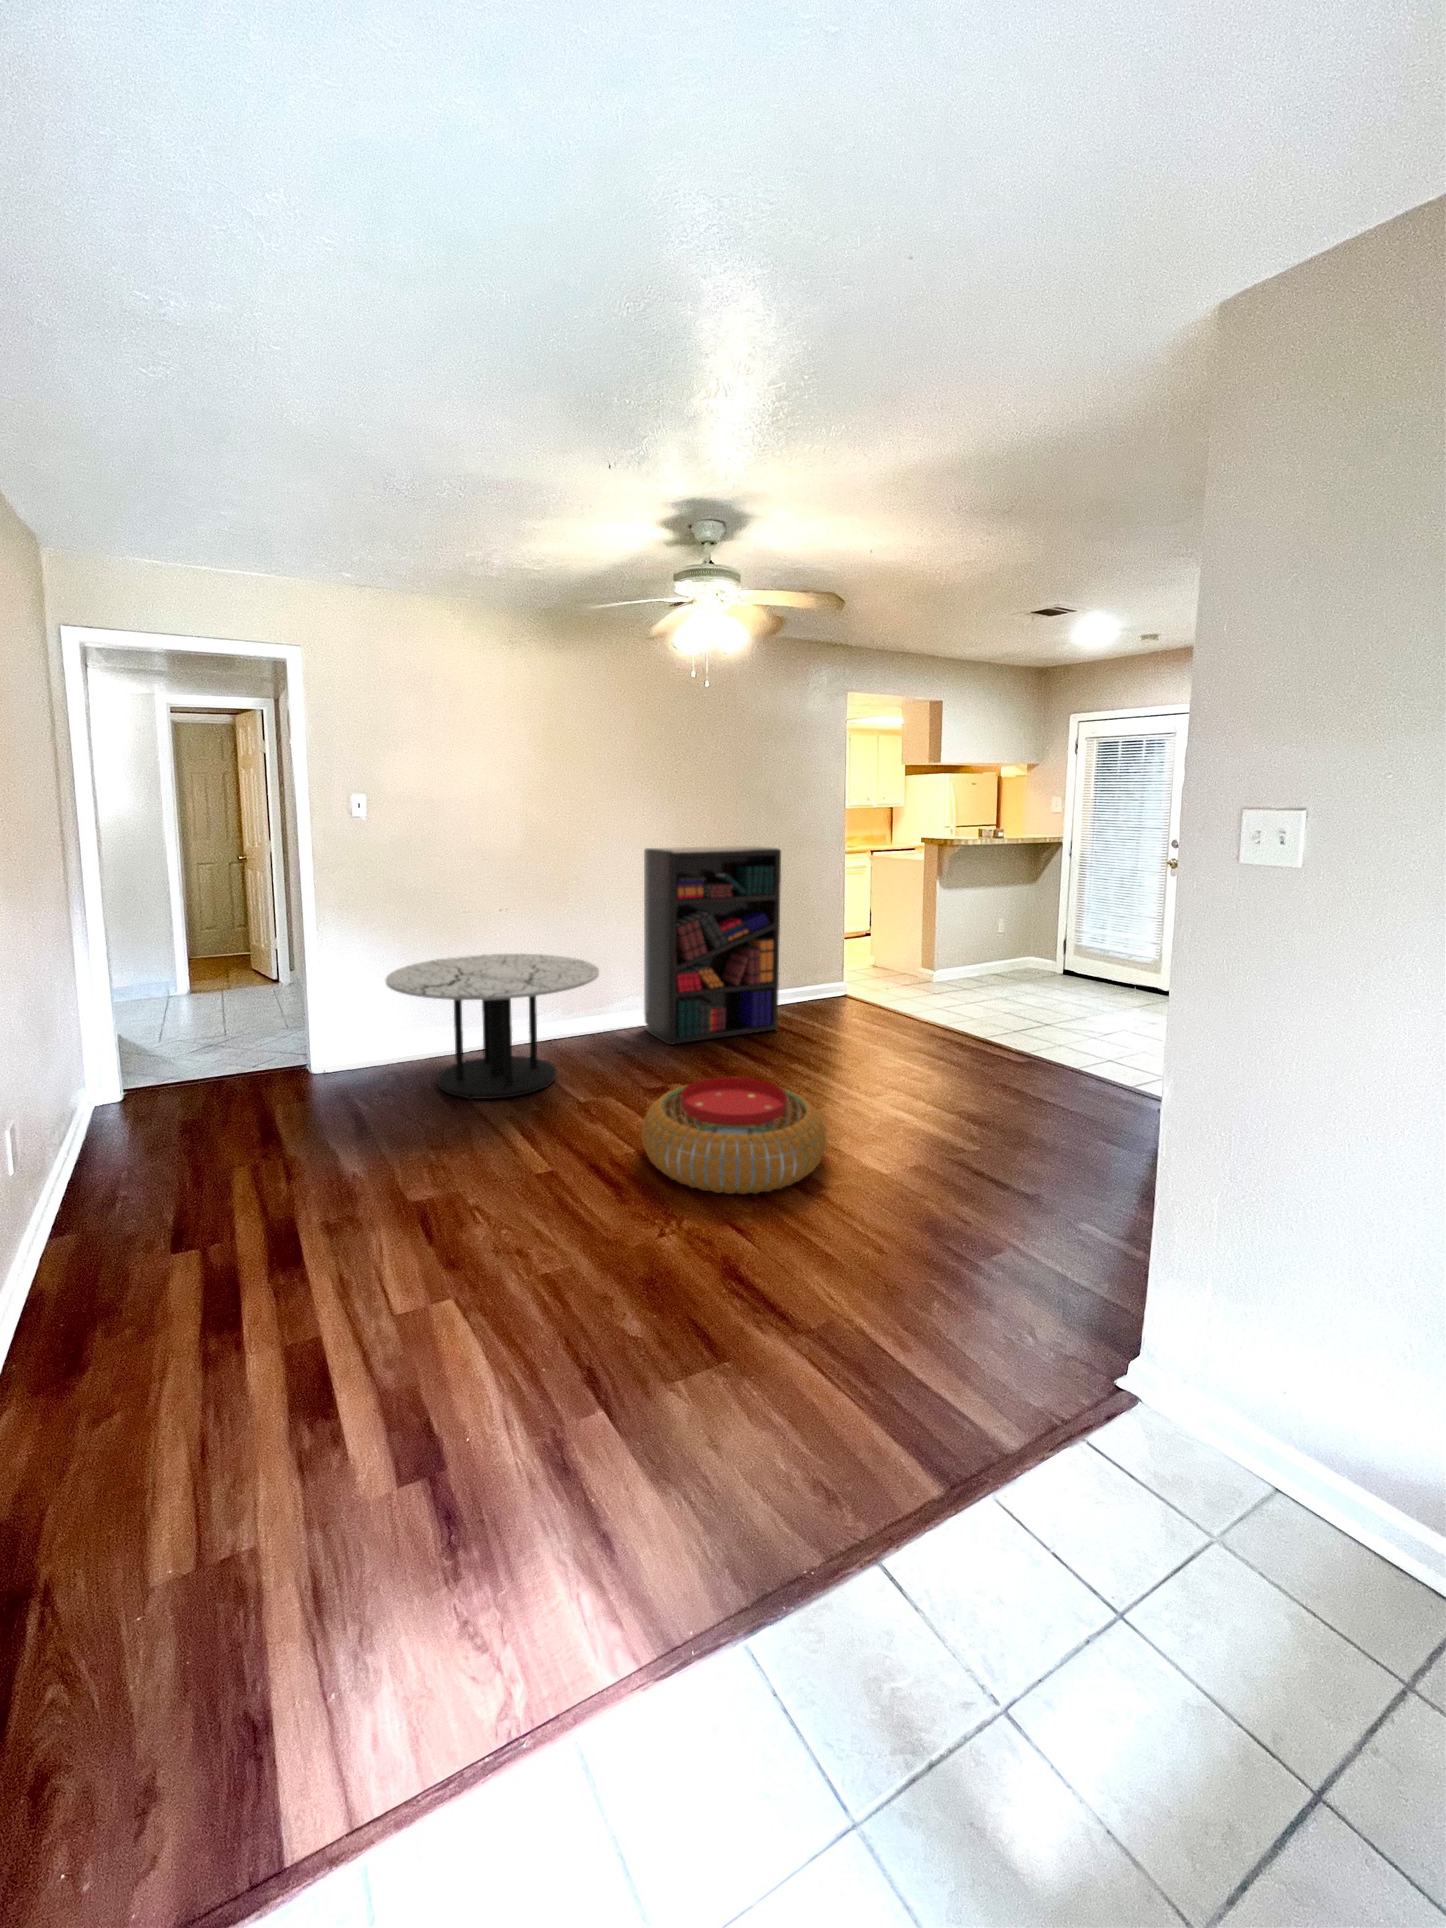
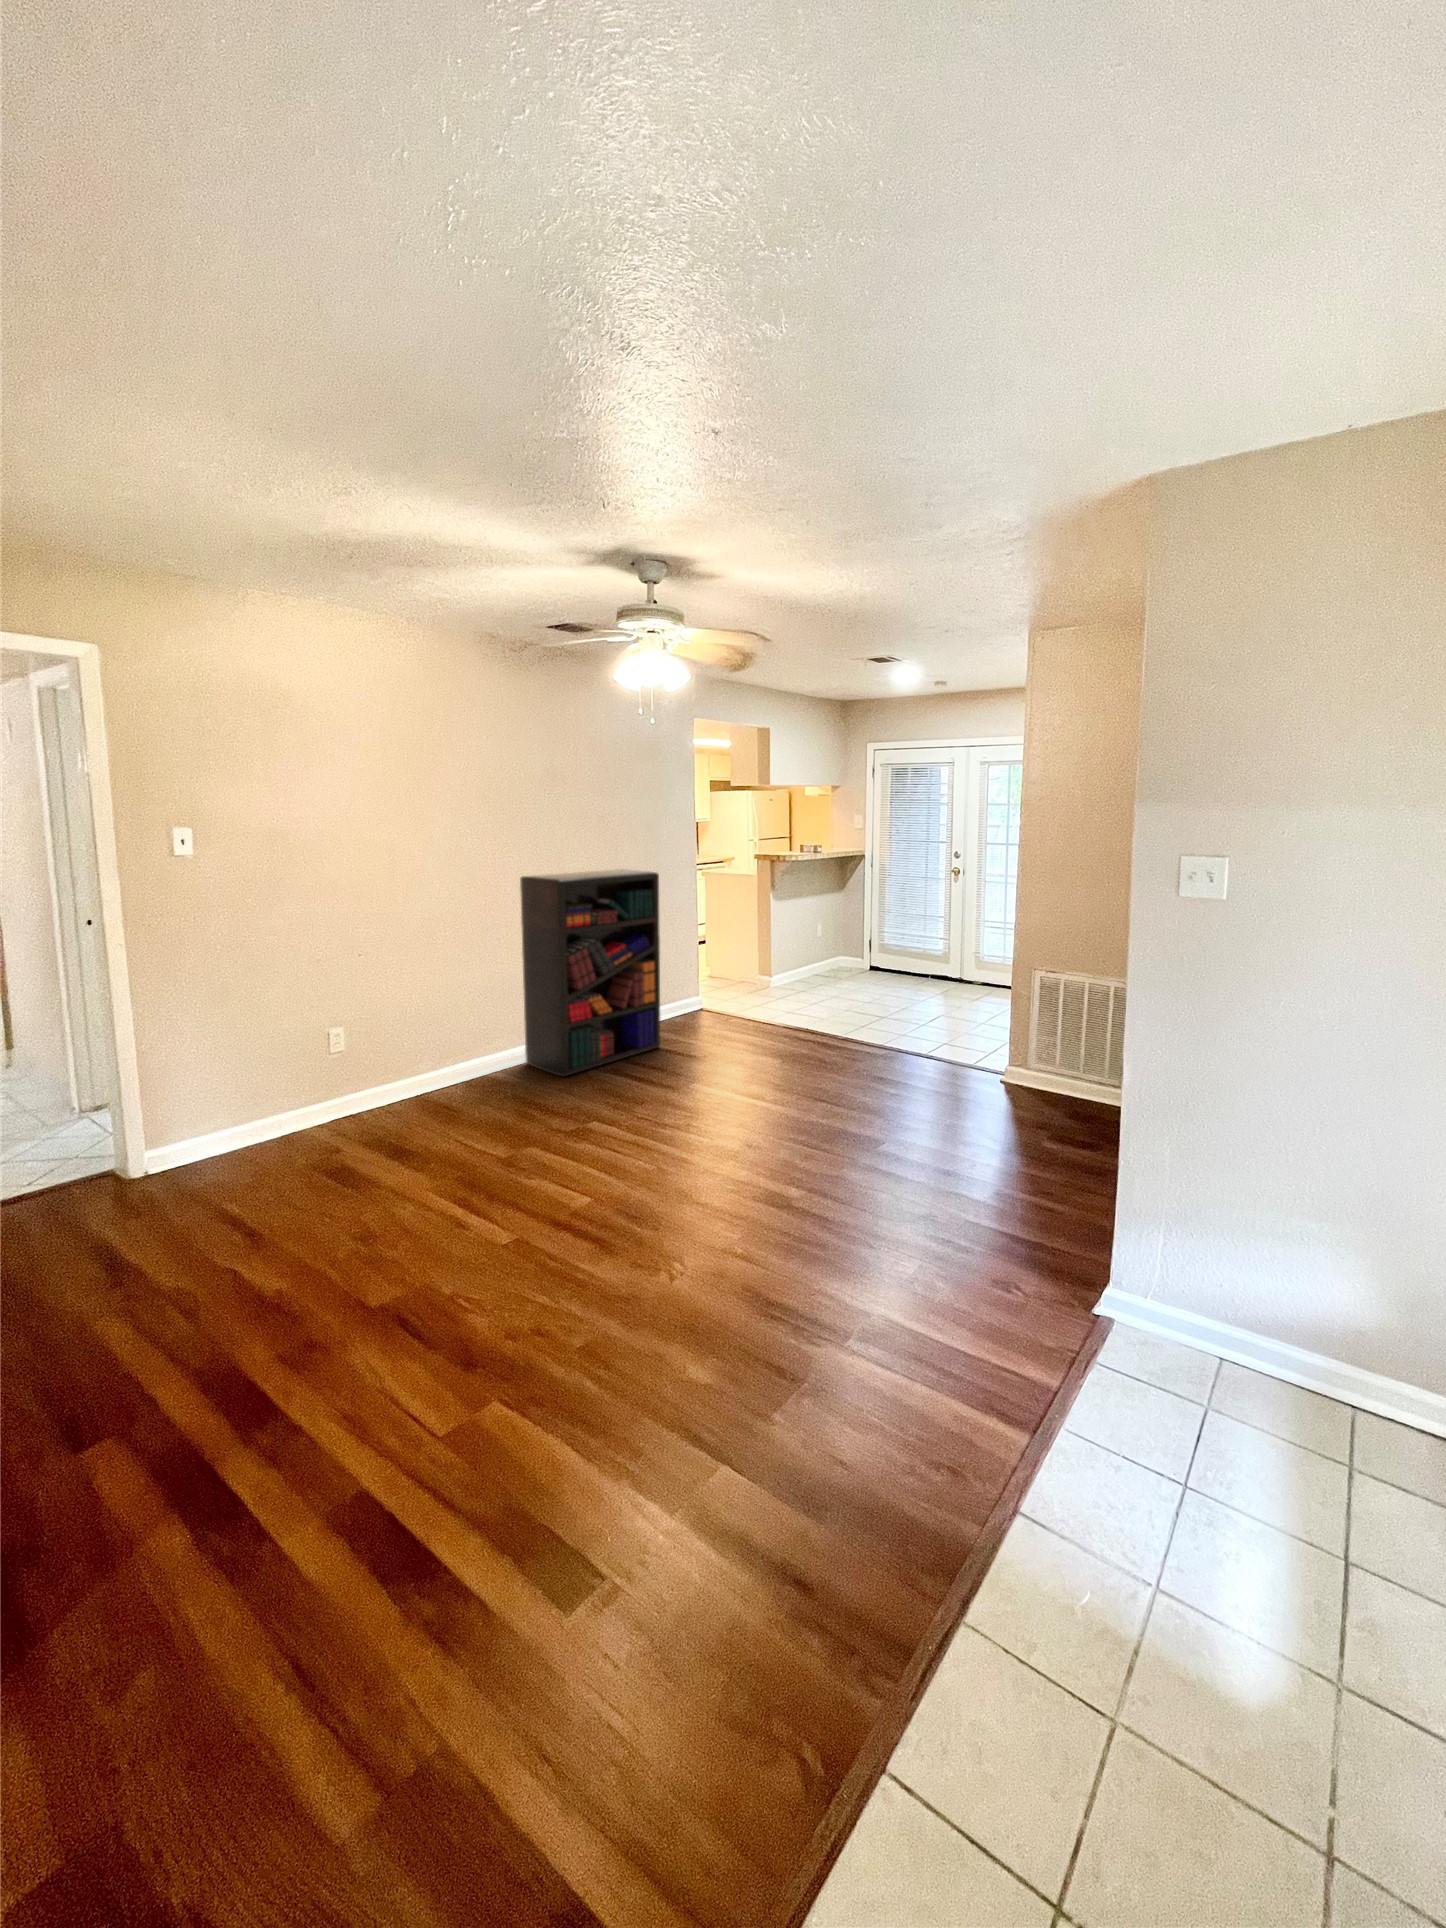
coffee table: present [386,954,599,1100] -> none [248,998,508,1174]
pouf: present [641,1077,827,1194] -> none [604,1104,784,1223]

